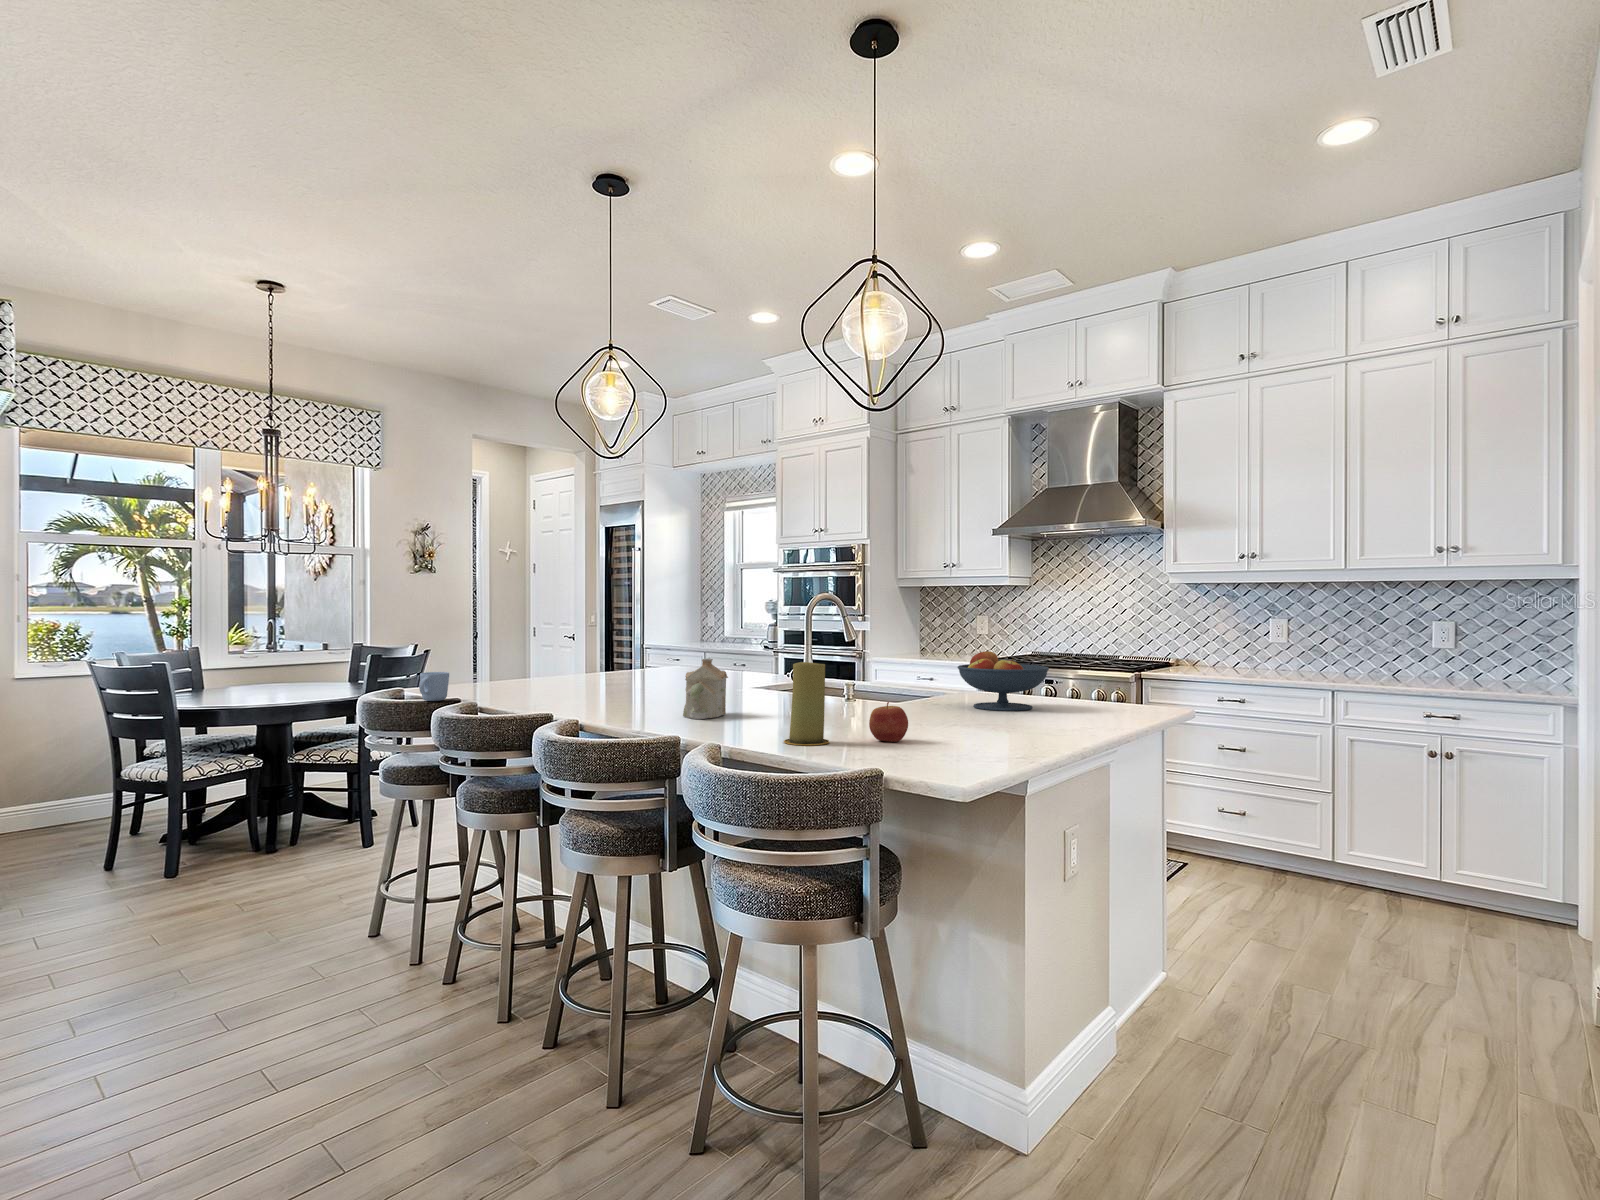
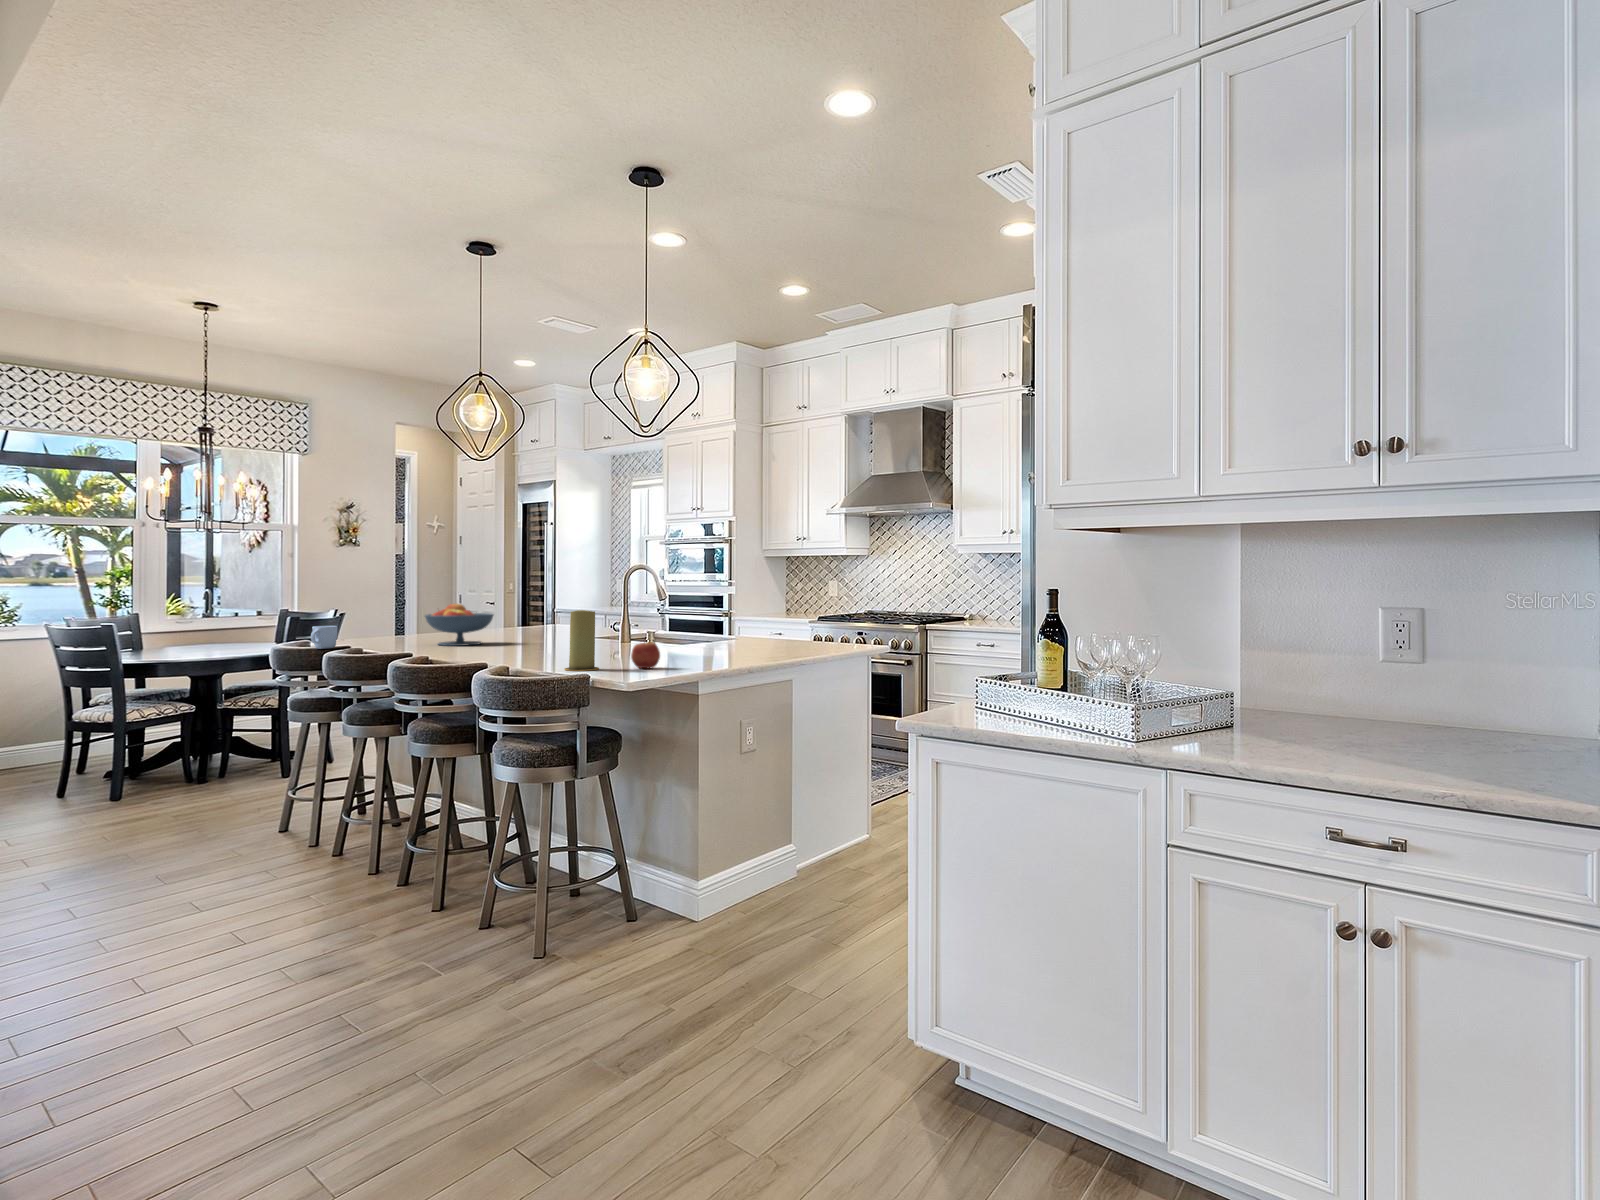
fruit bowl: present [958,651,1049,711] -> present [425,604,494,646]
teapot: present [683,658,728,719] -> none [514,611,553,658]

